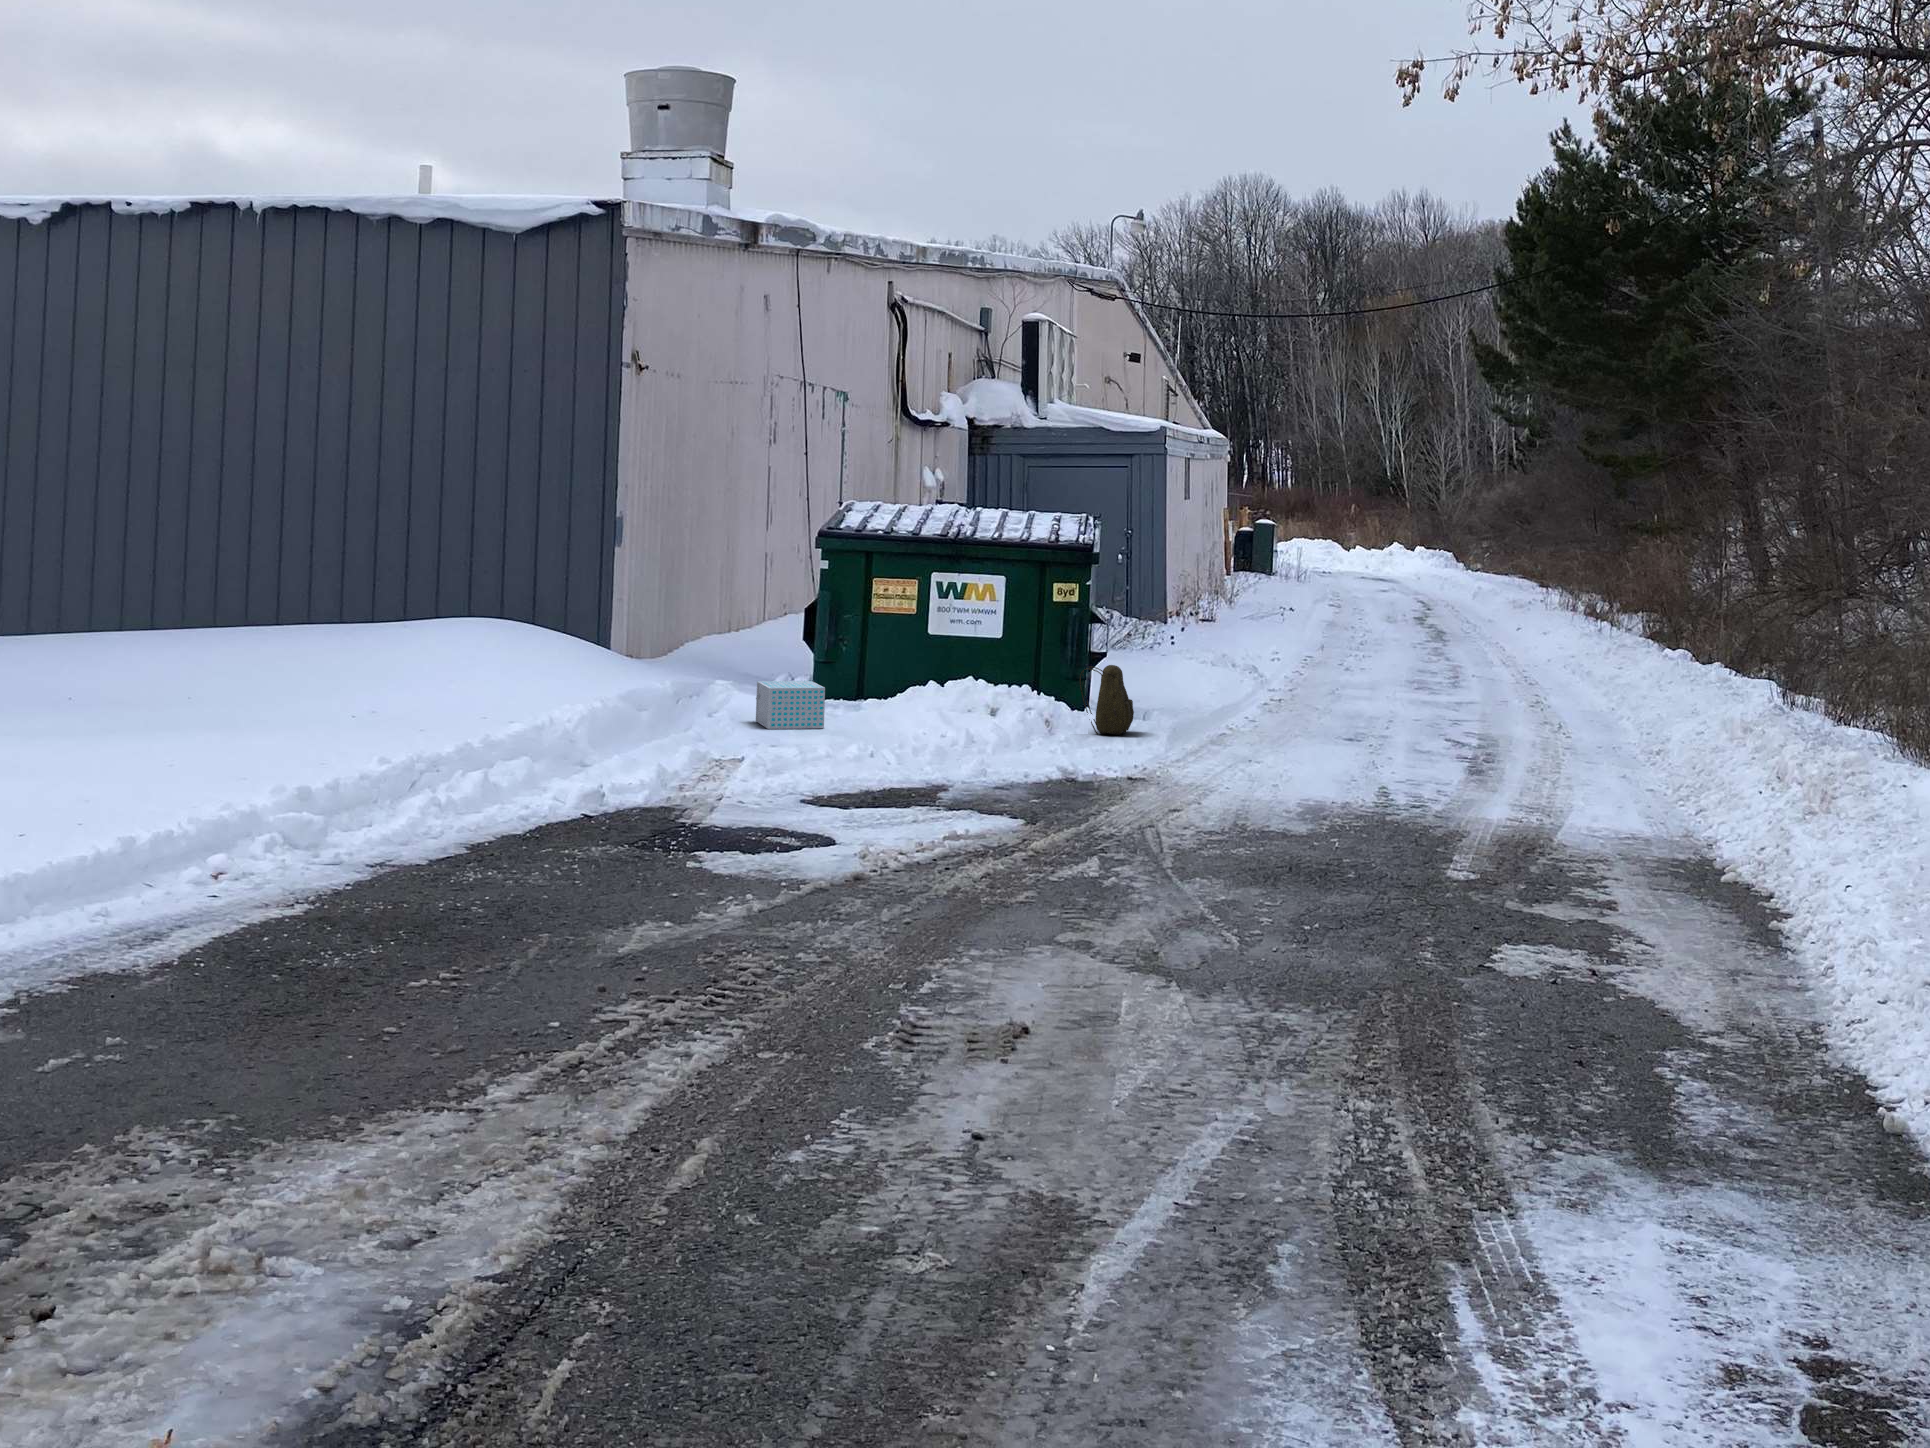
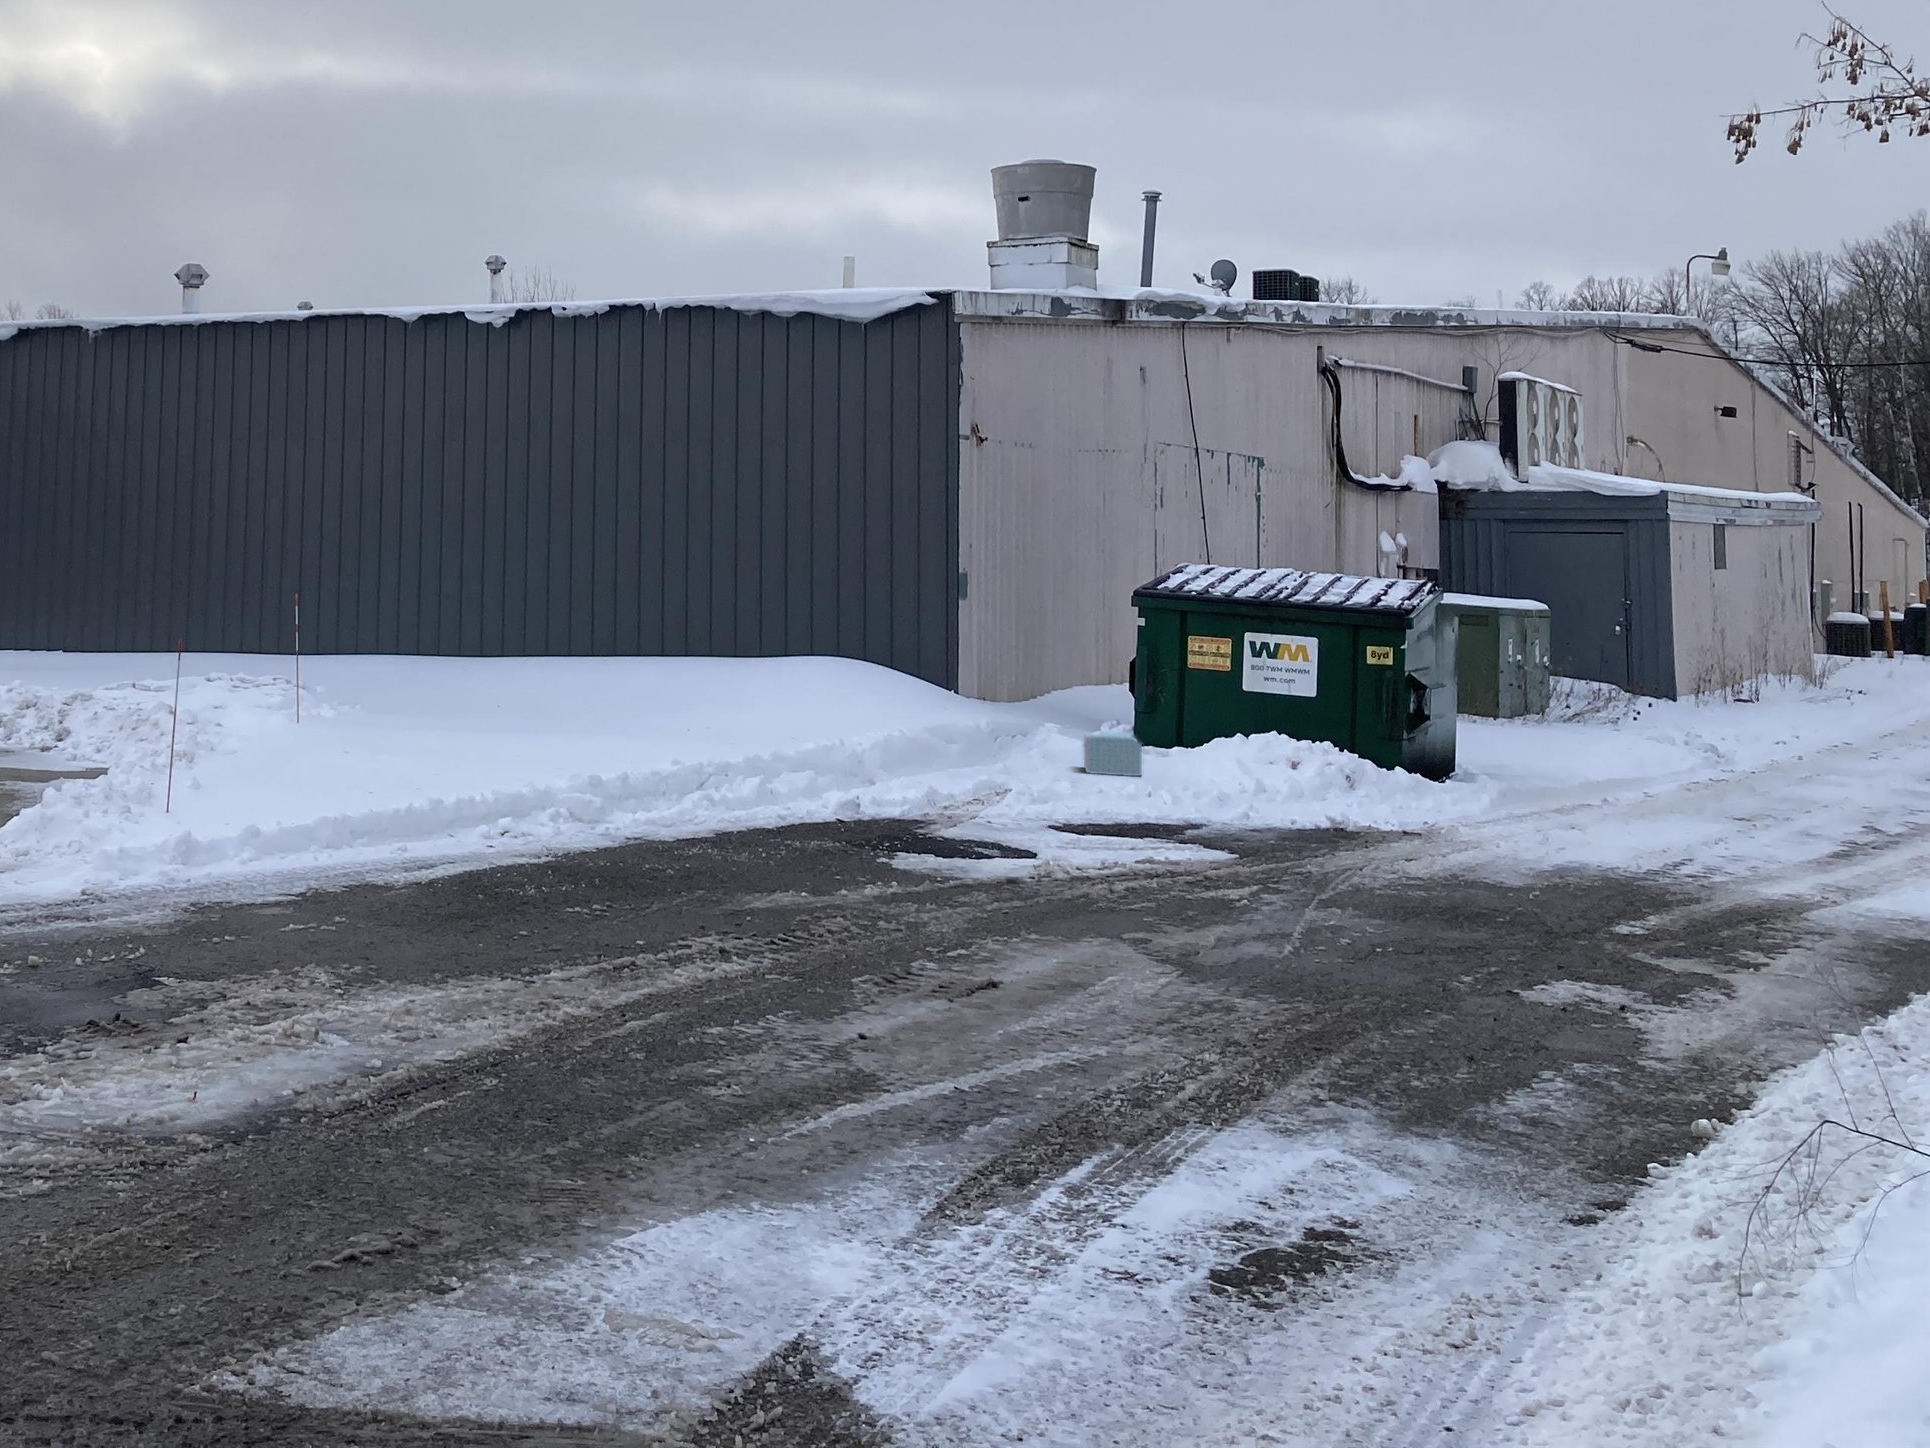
backpack: present [1080,665,1134,735] -> none [1399,733,1463,802]

